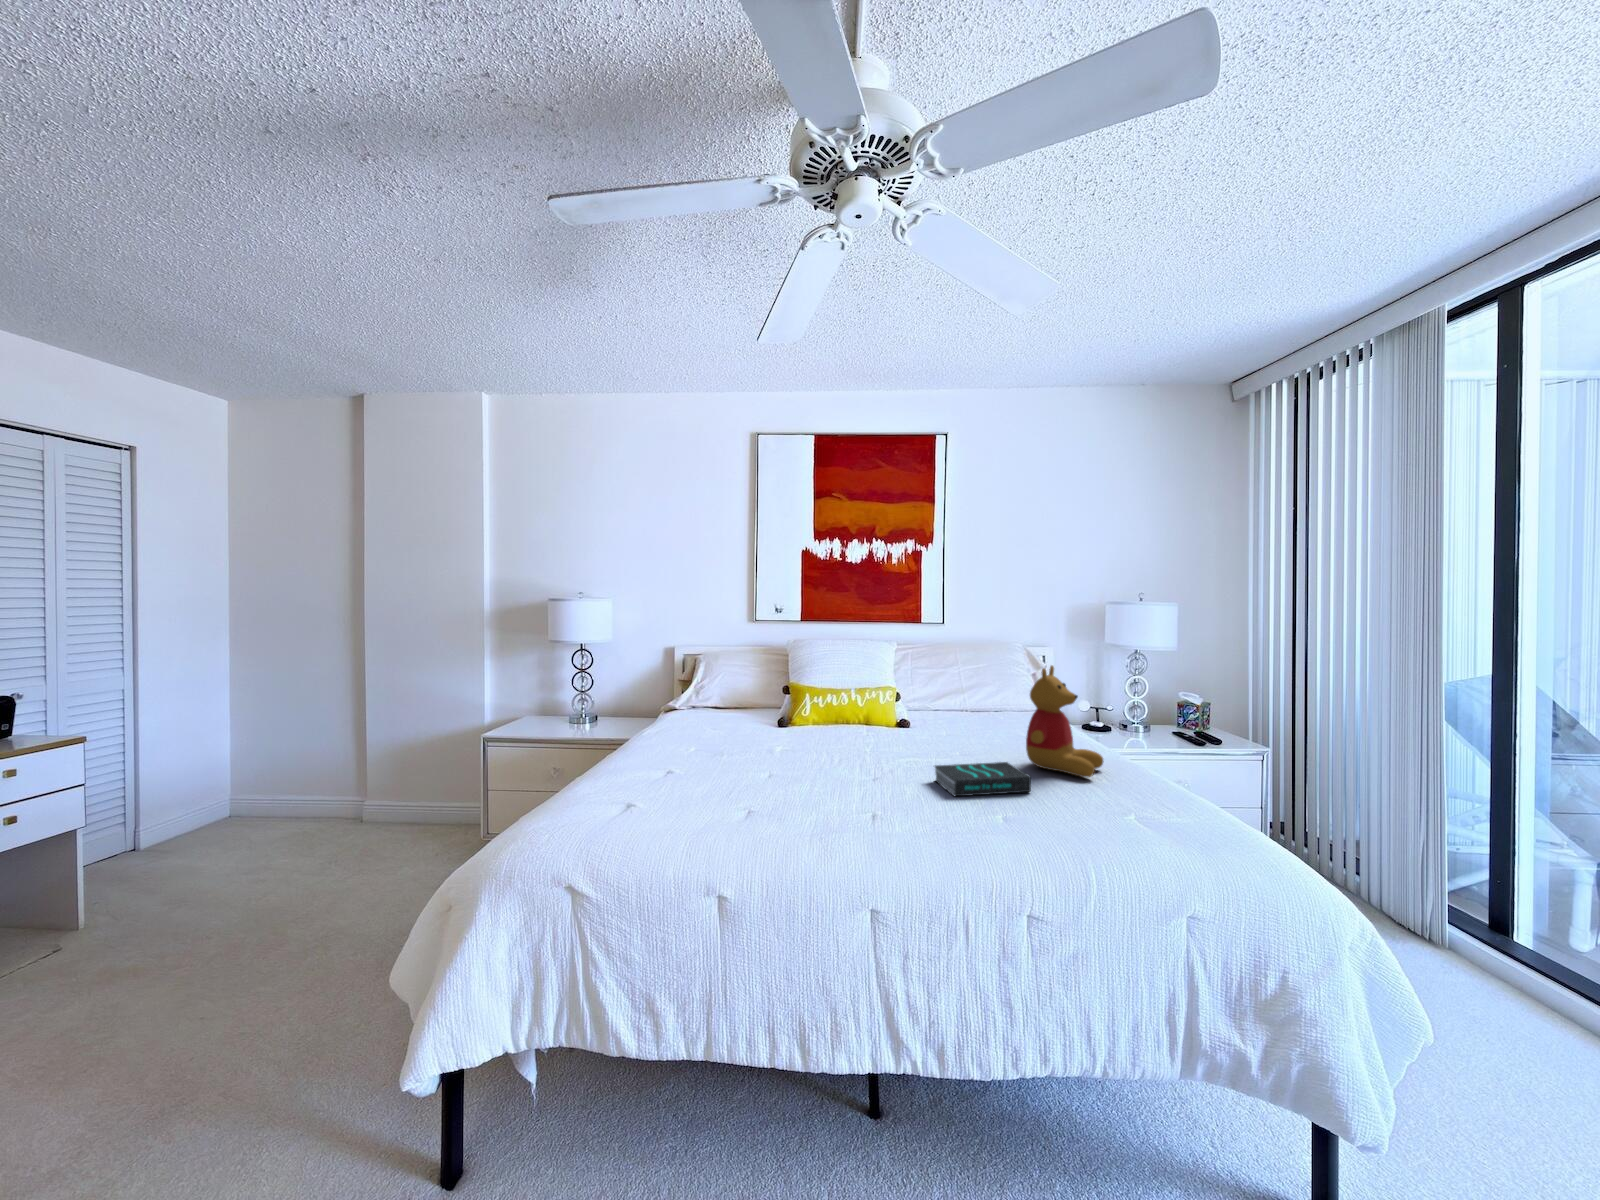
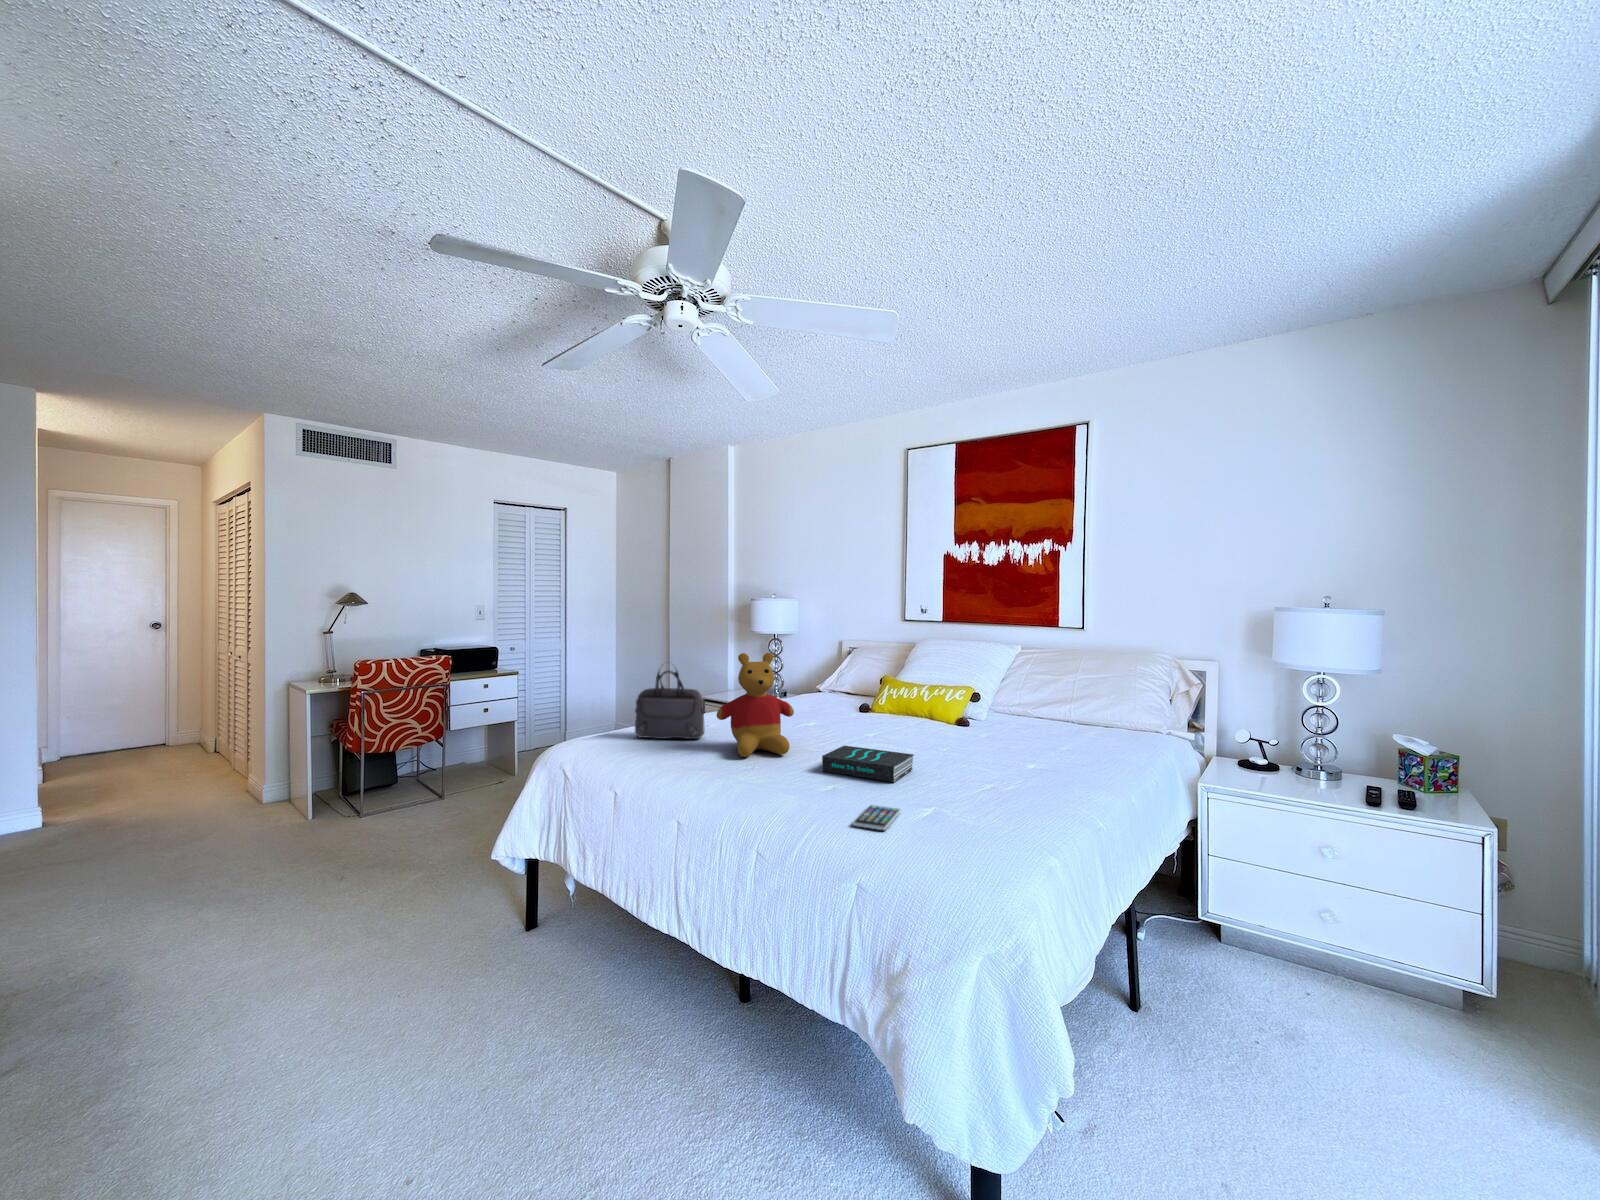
stuffed bear: present [1026,666,1104,777] -> present [716,653,794,757]
handbag: none [659,696,749,805] -> present [635,665,704,739]
smartphone: none [1085,814,1151,839] -> present [853,805,900,830]

